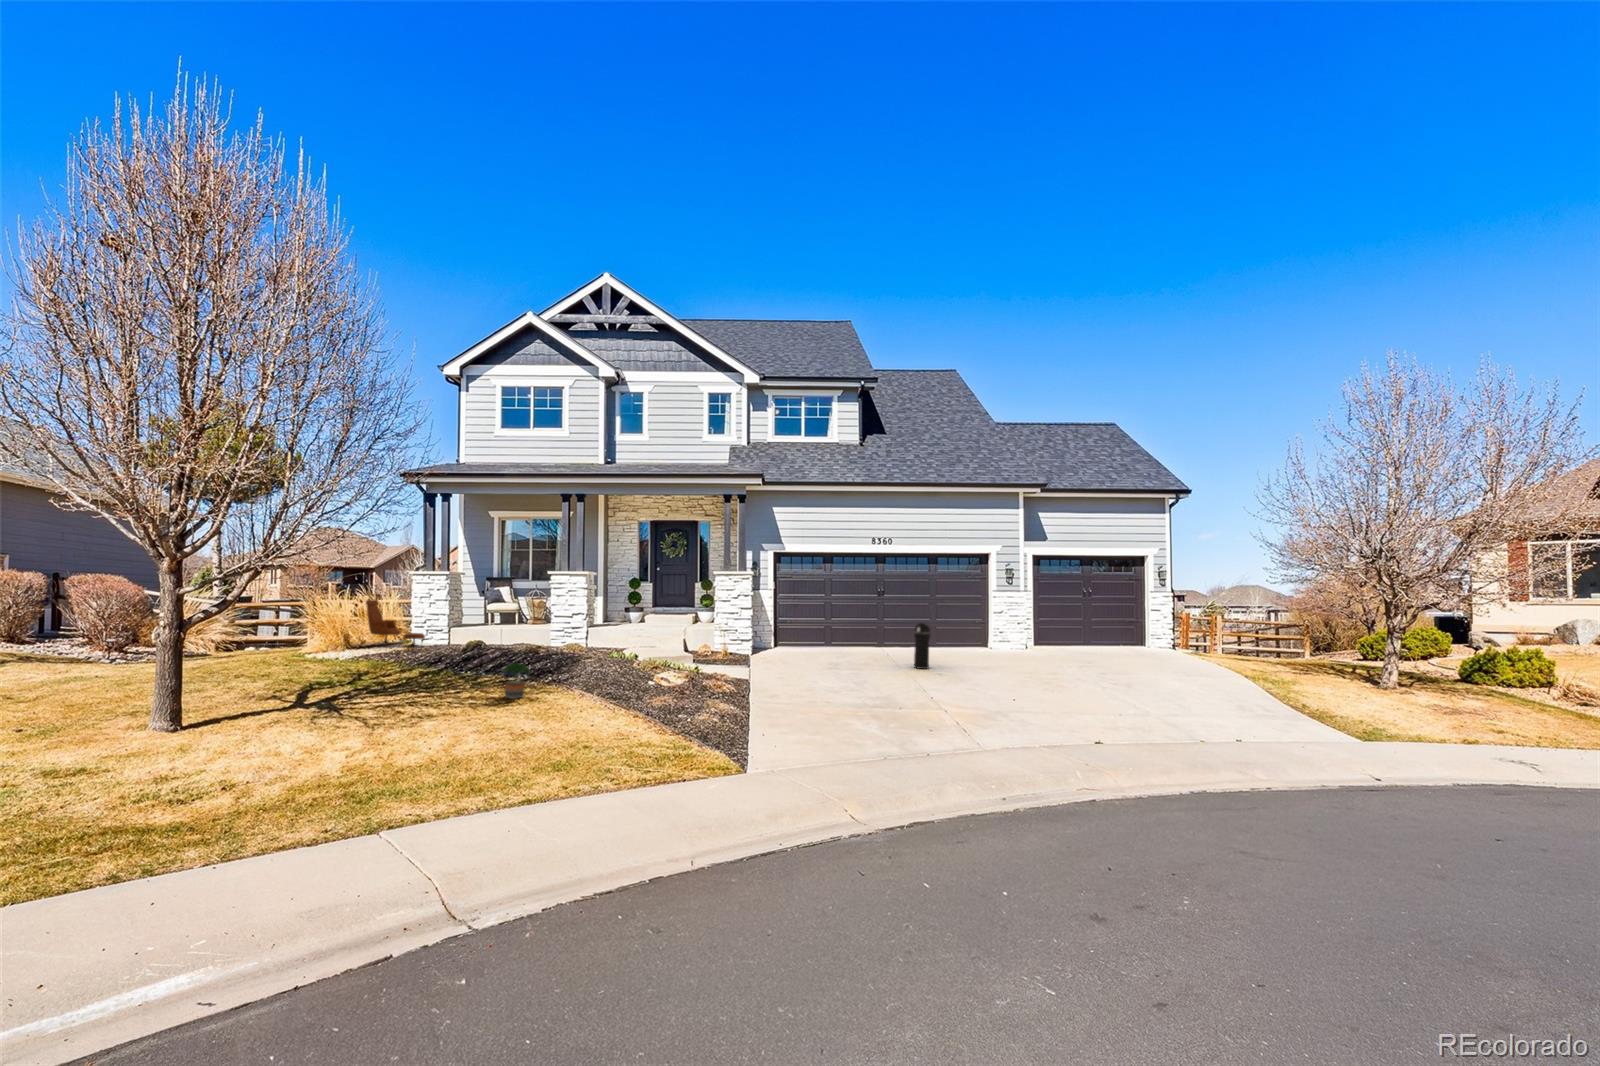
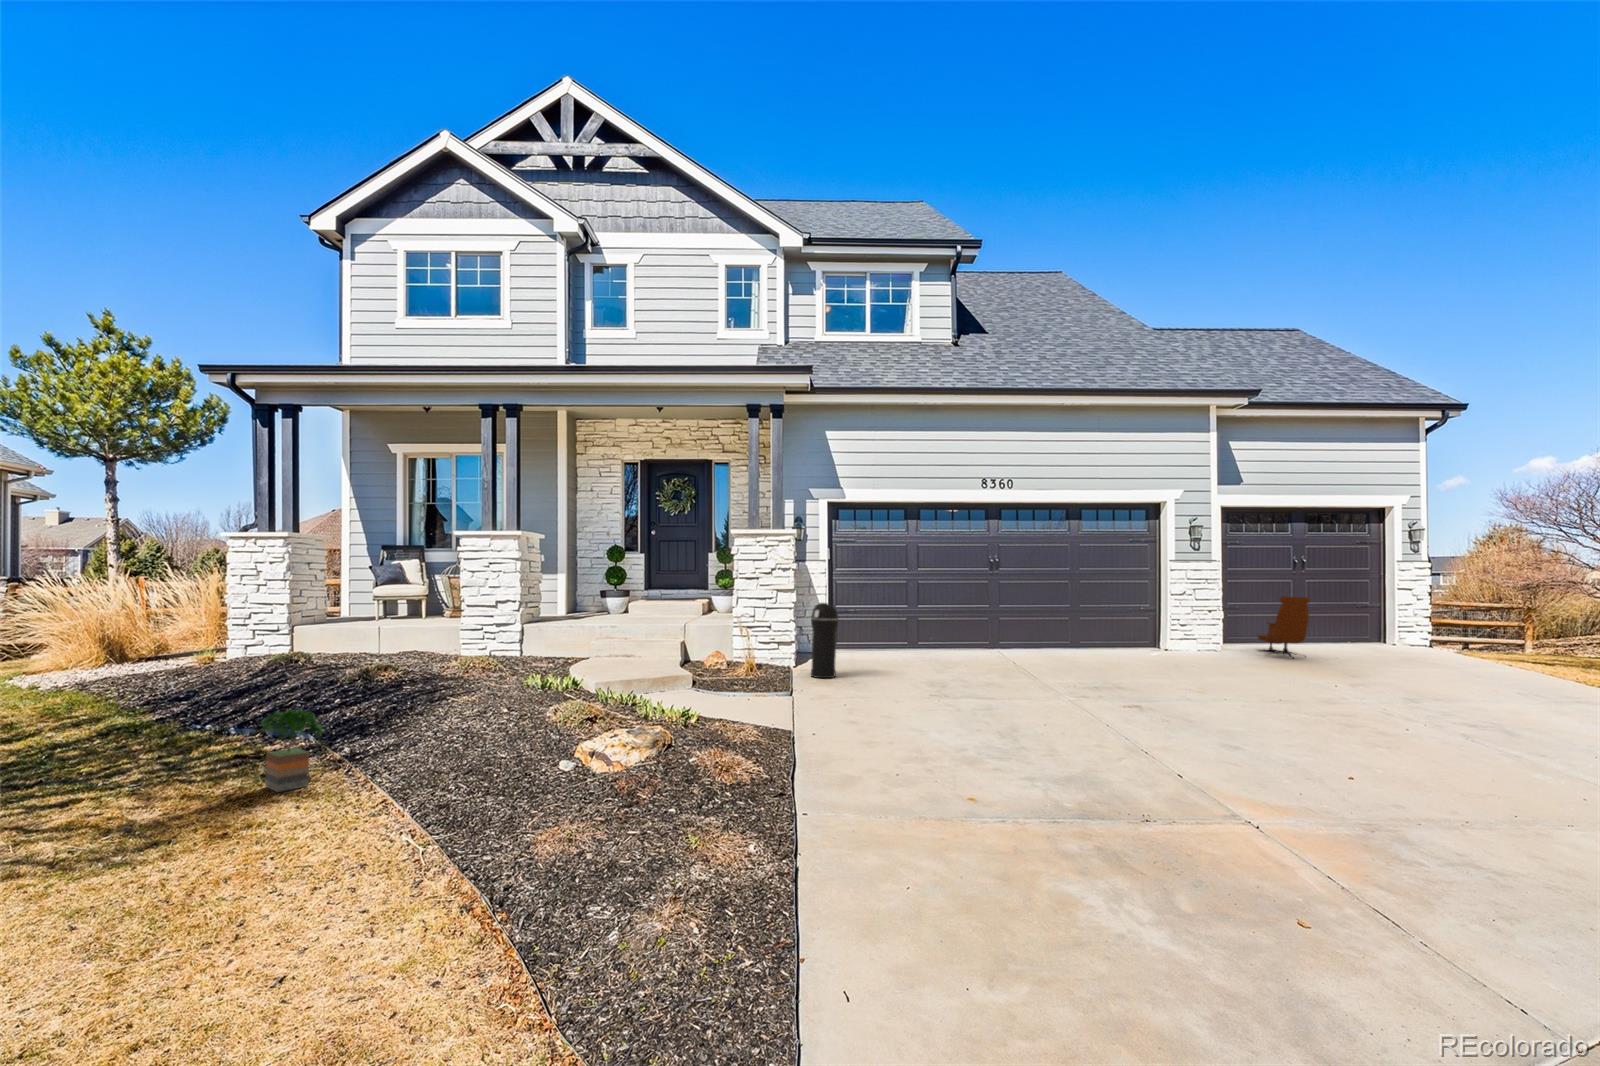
lounge chair: present [366,599,425,646] -> present [1258,596,1310,658]
trash can: present [914,623,931,669] -> present [811,603,838,678]

